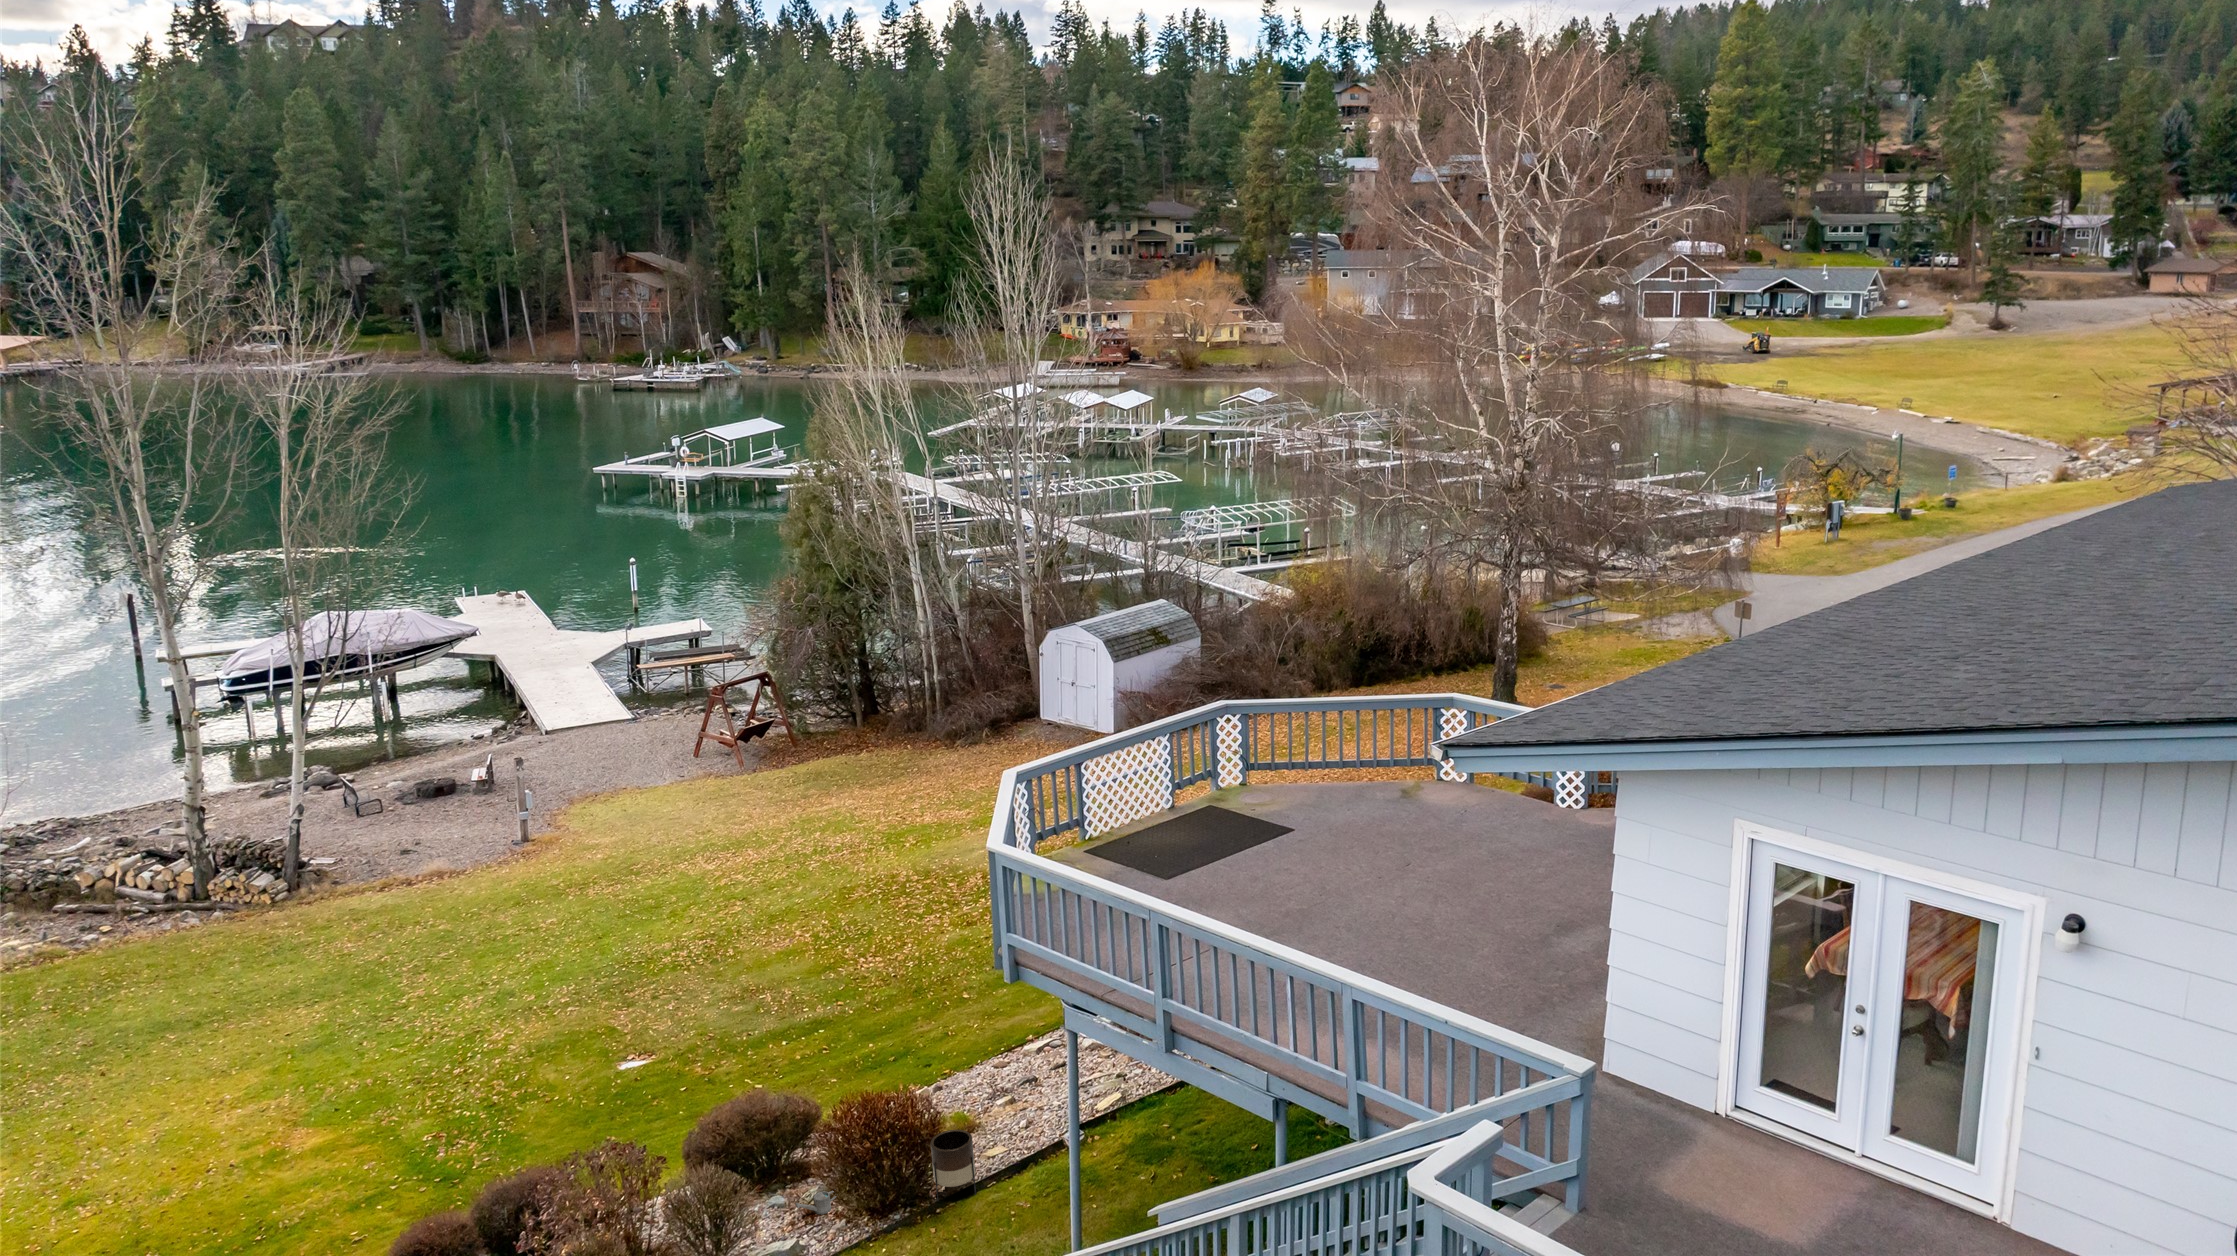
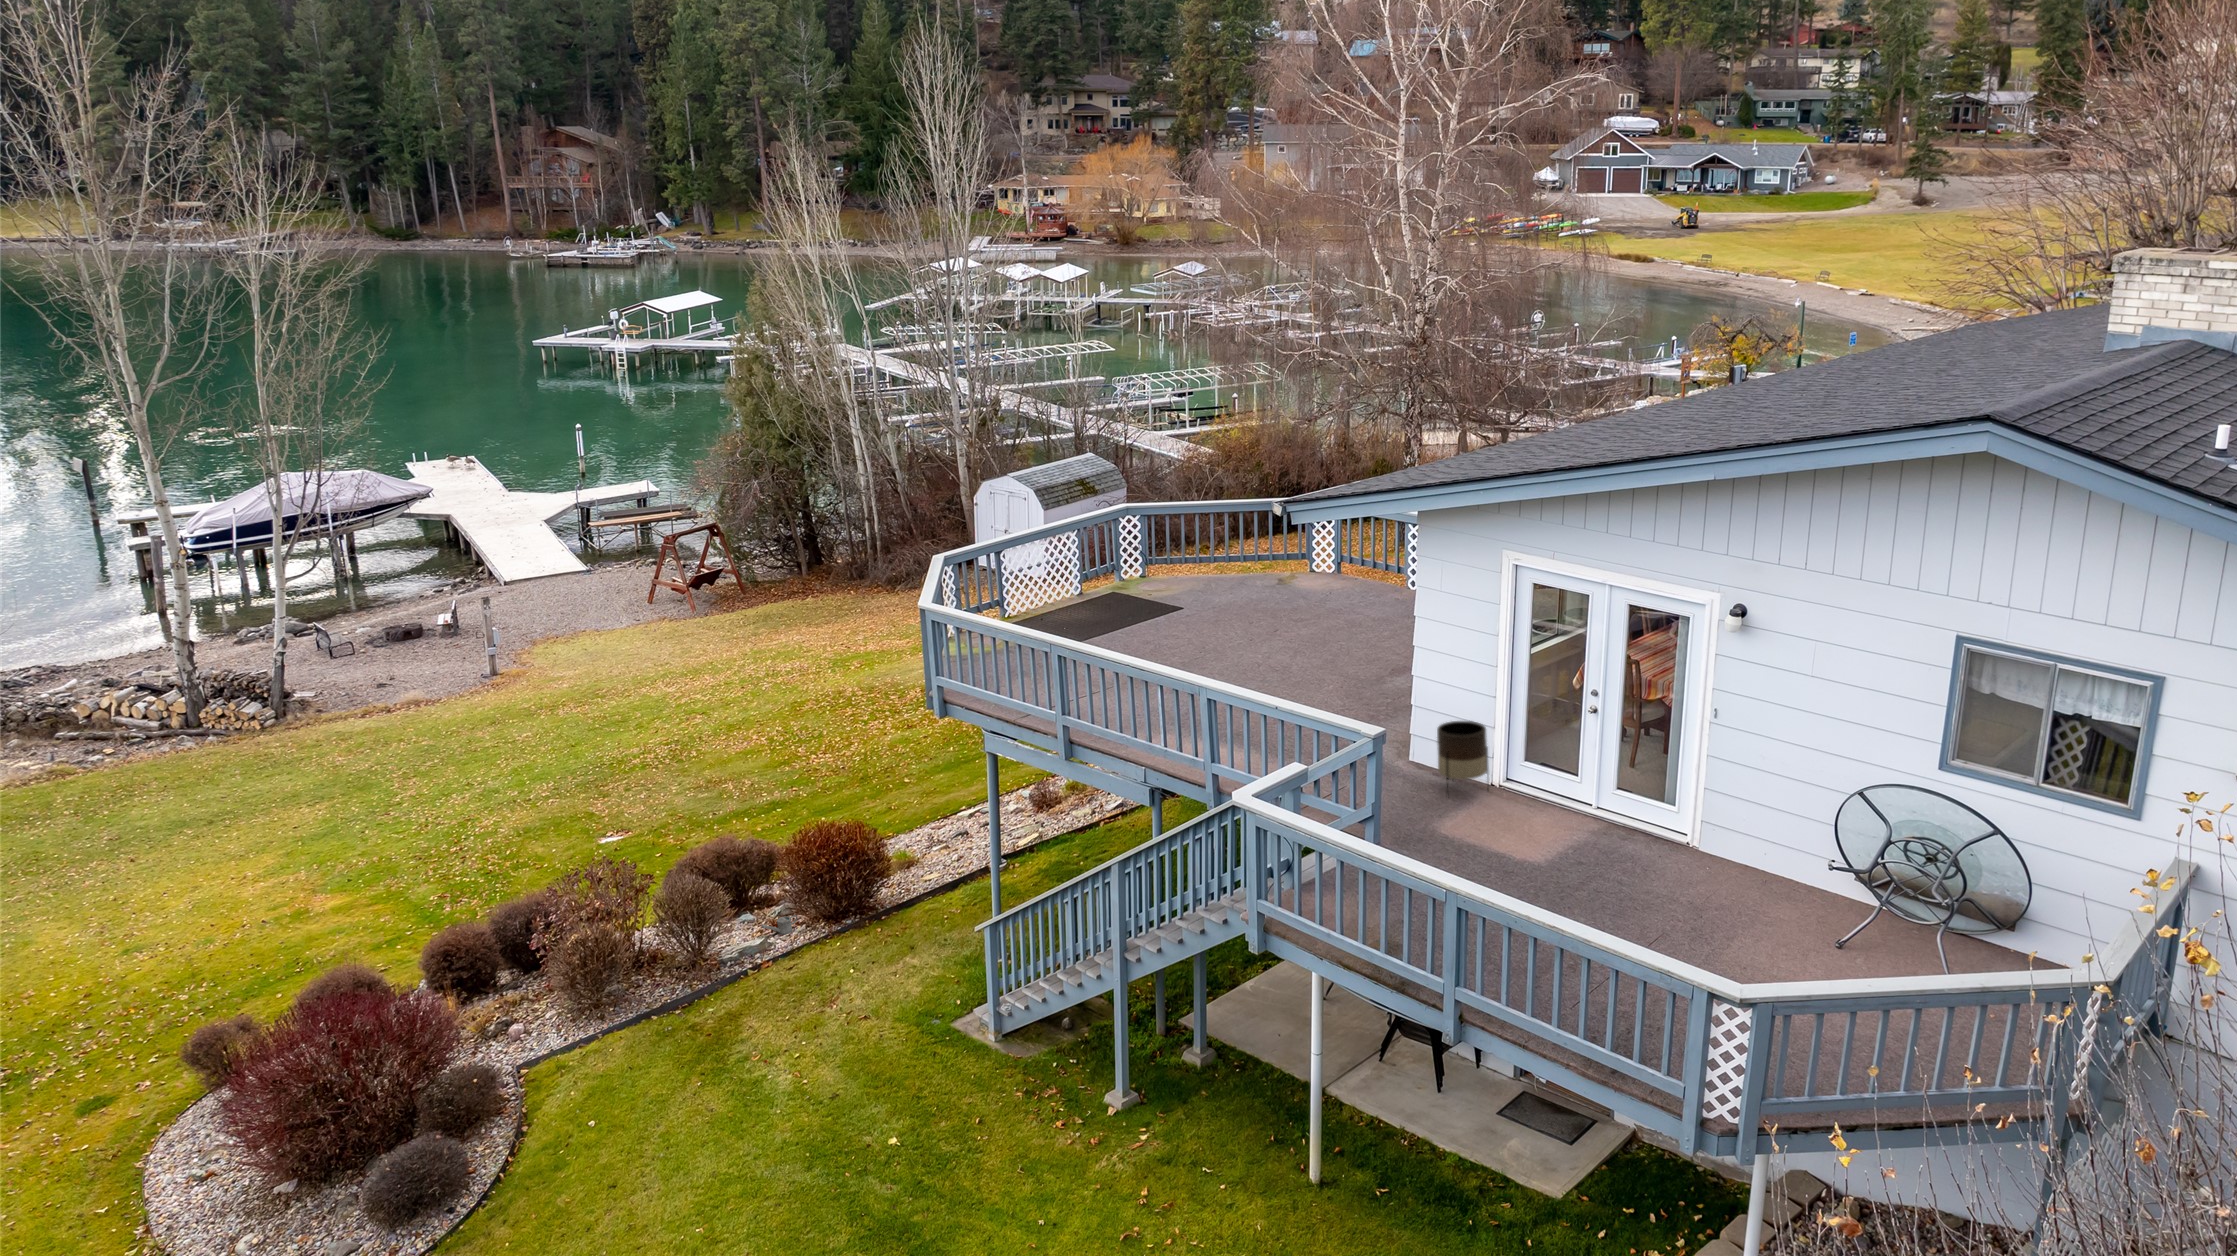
planter: present [930,1130,976,1201] -> present [1437,721,1488,790]

